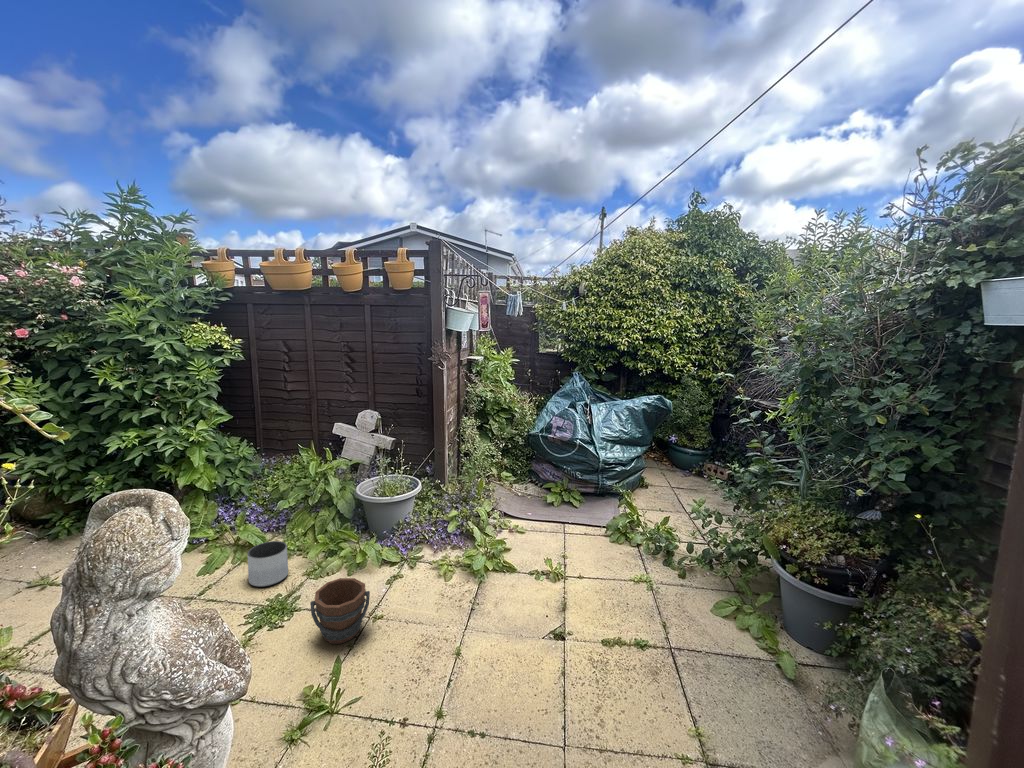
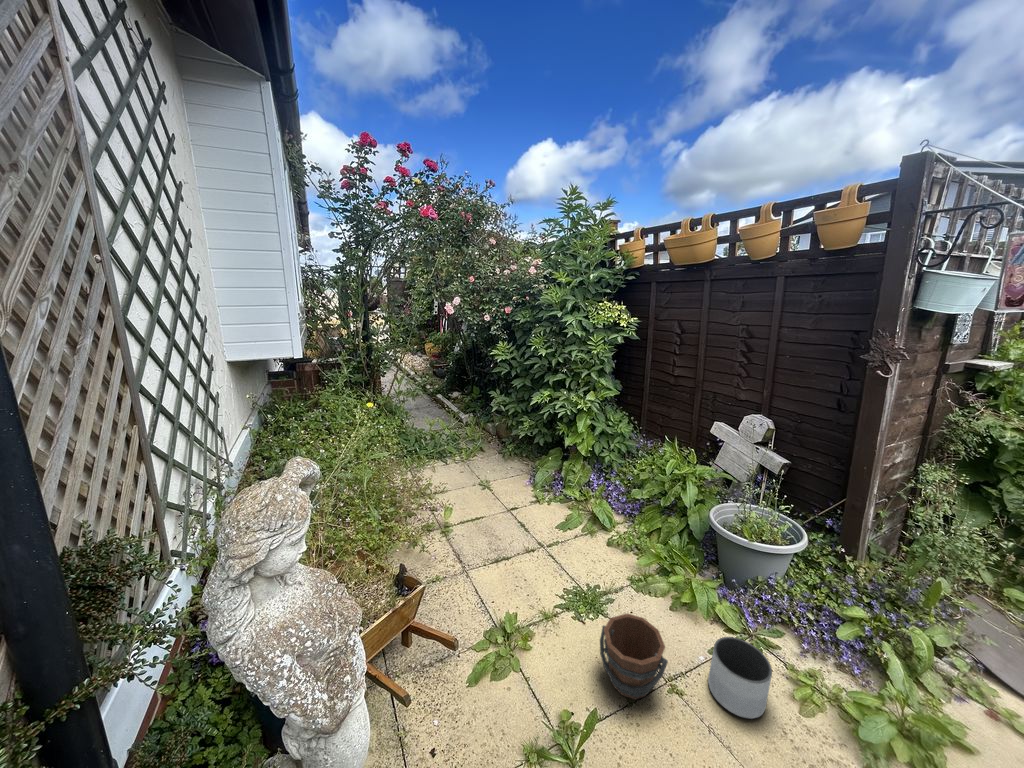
planter: present [248,541,288,587] -> present [708,637,772,719]

